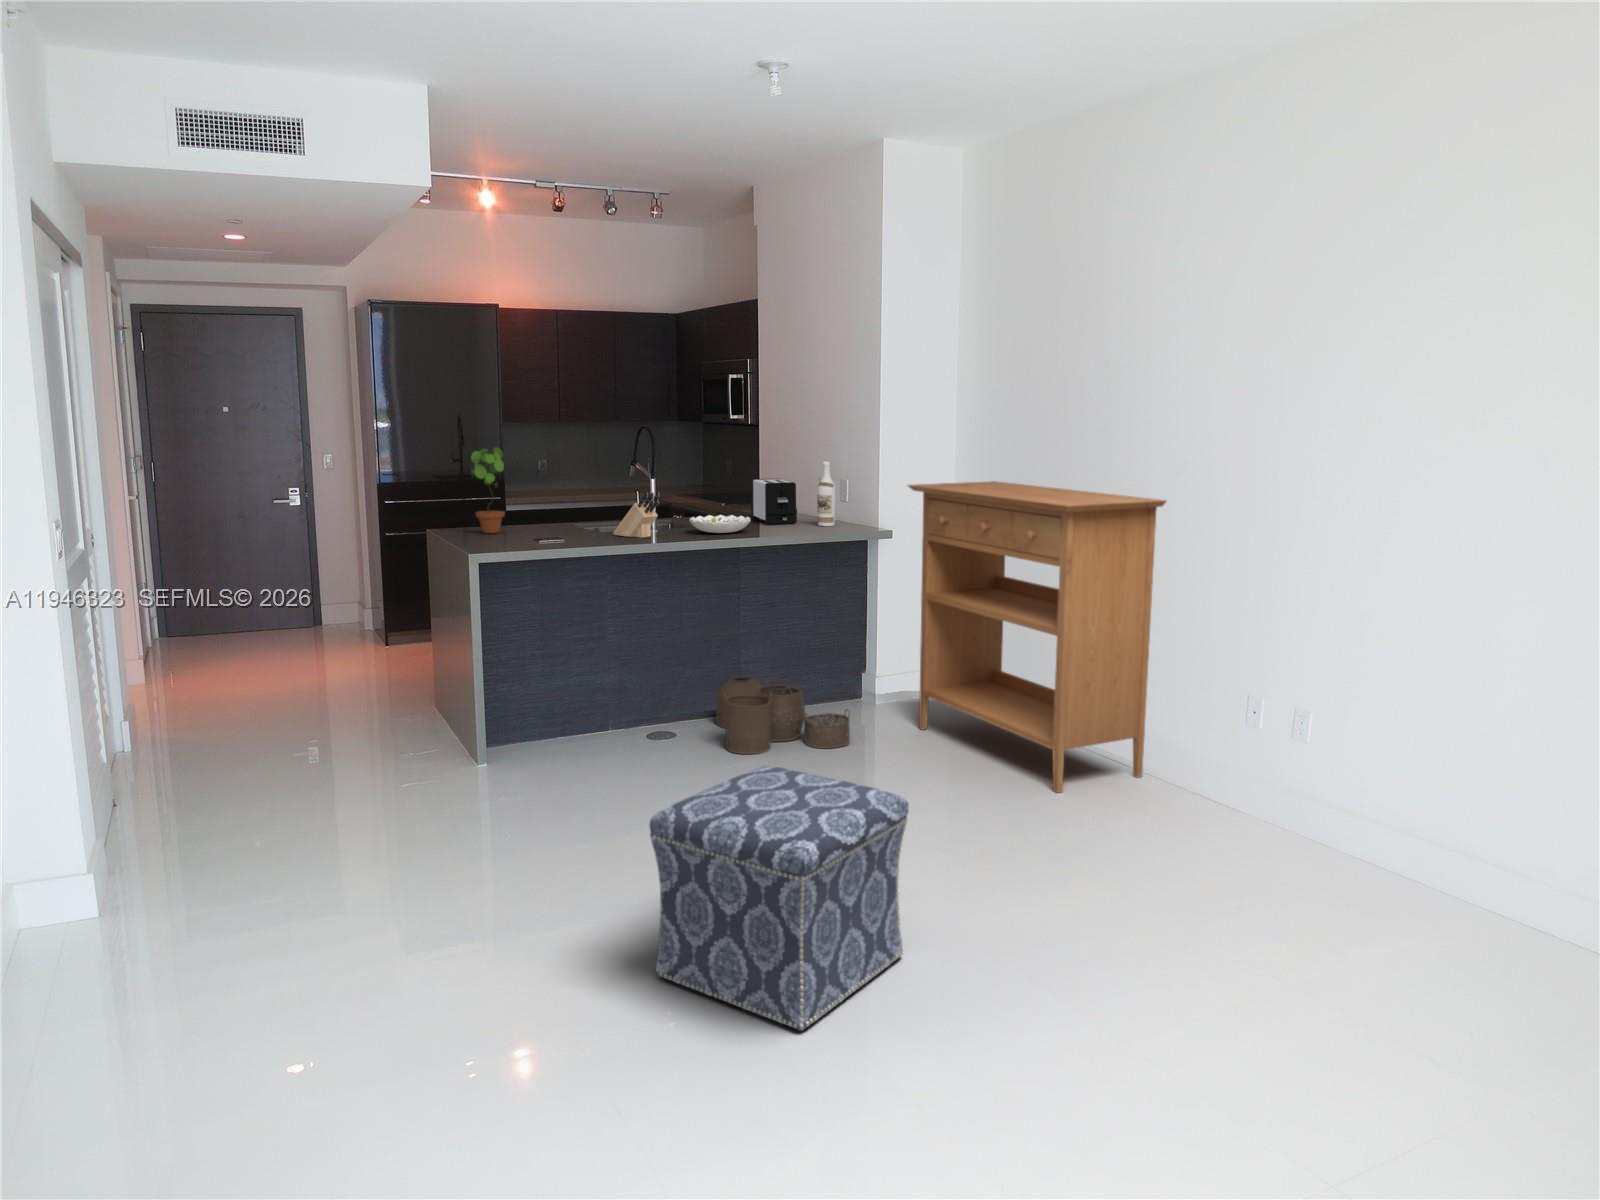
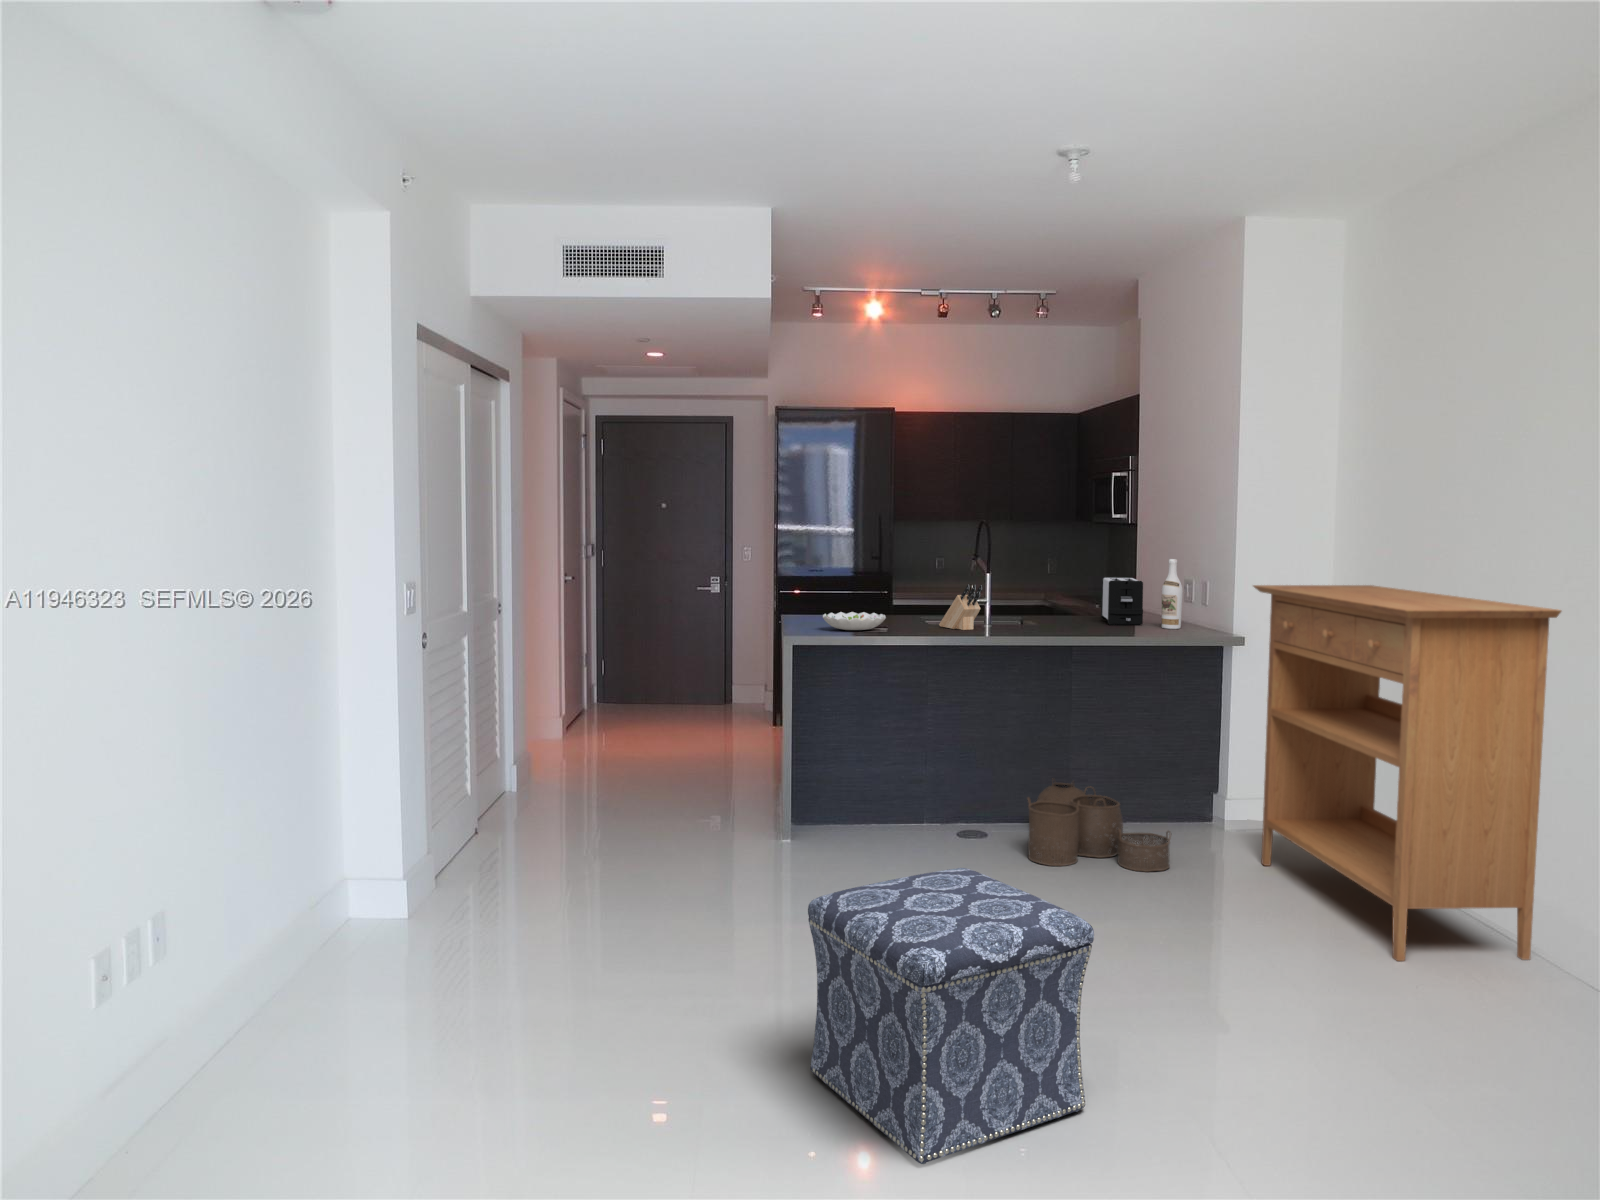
potted plant: present [471,448,505,533] -> none [820,539,851,620]
decorative bowl: present [690,515,751,533] -> present [823,612,886,630]

